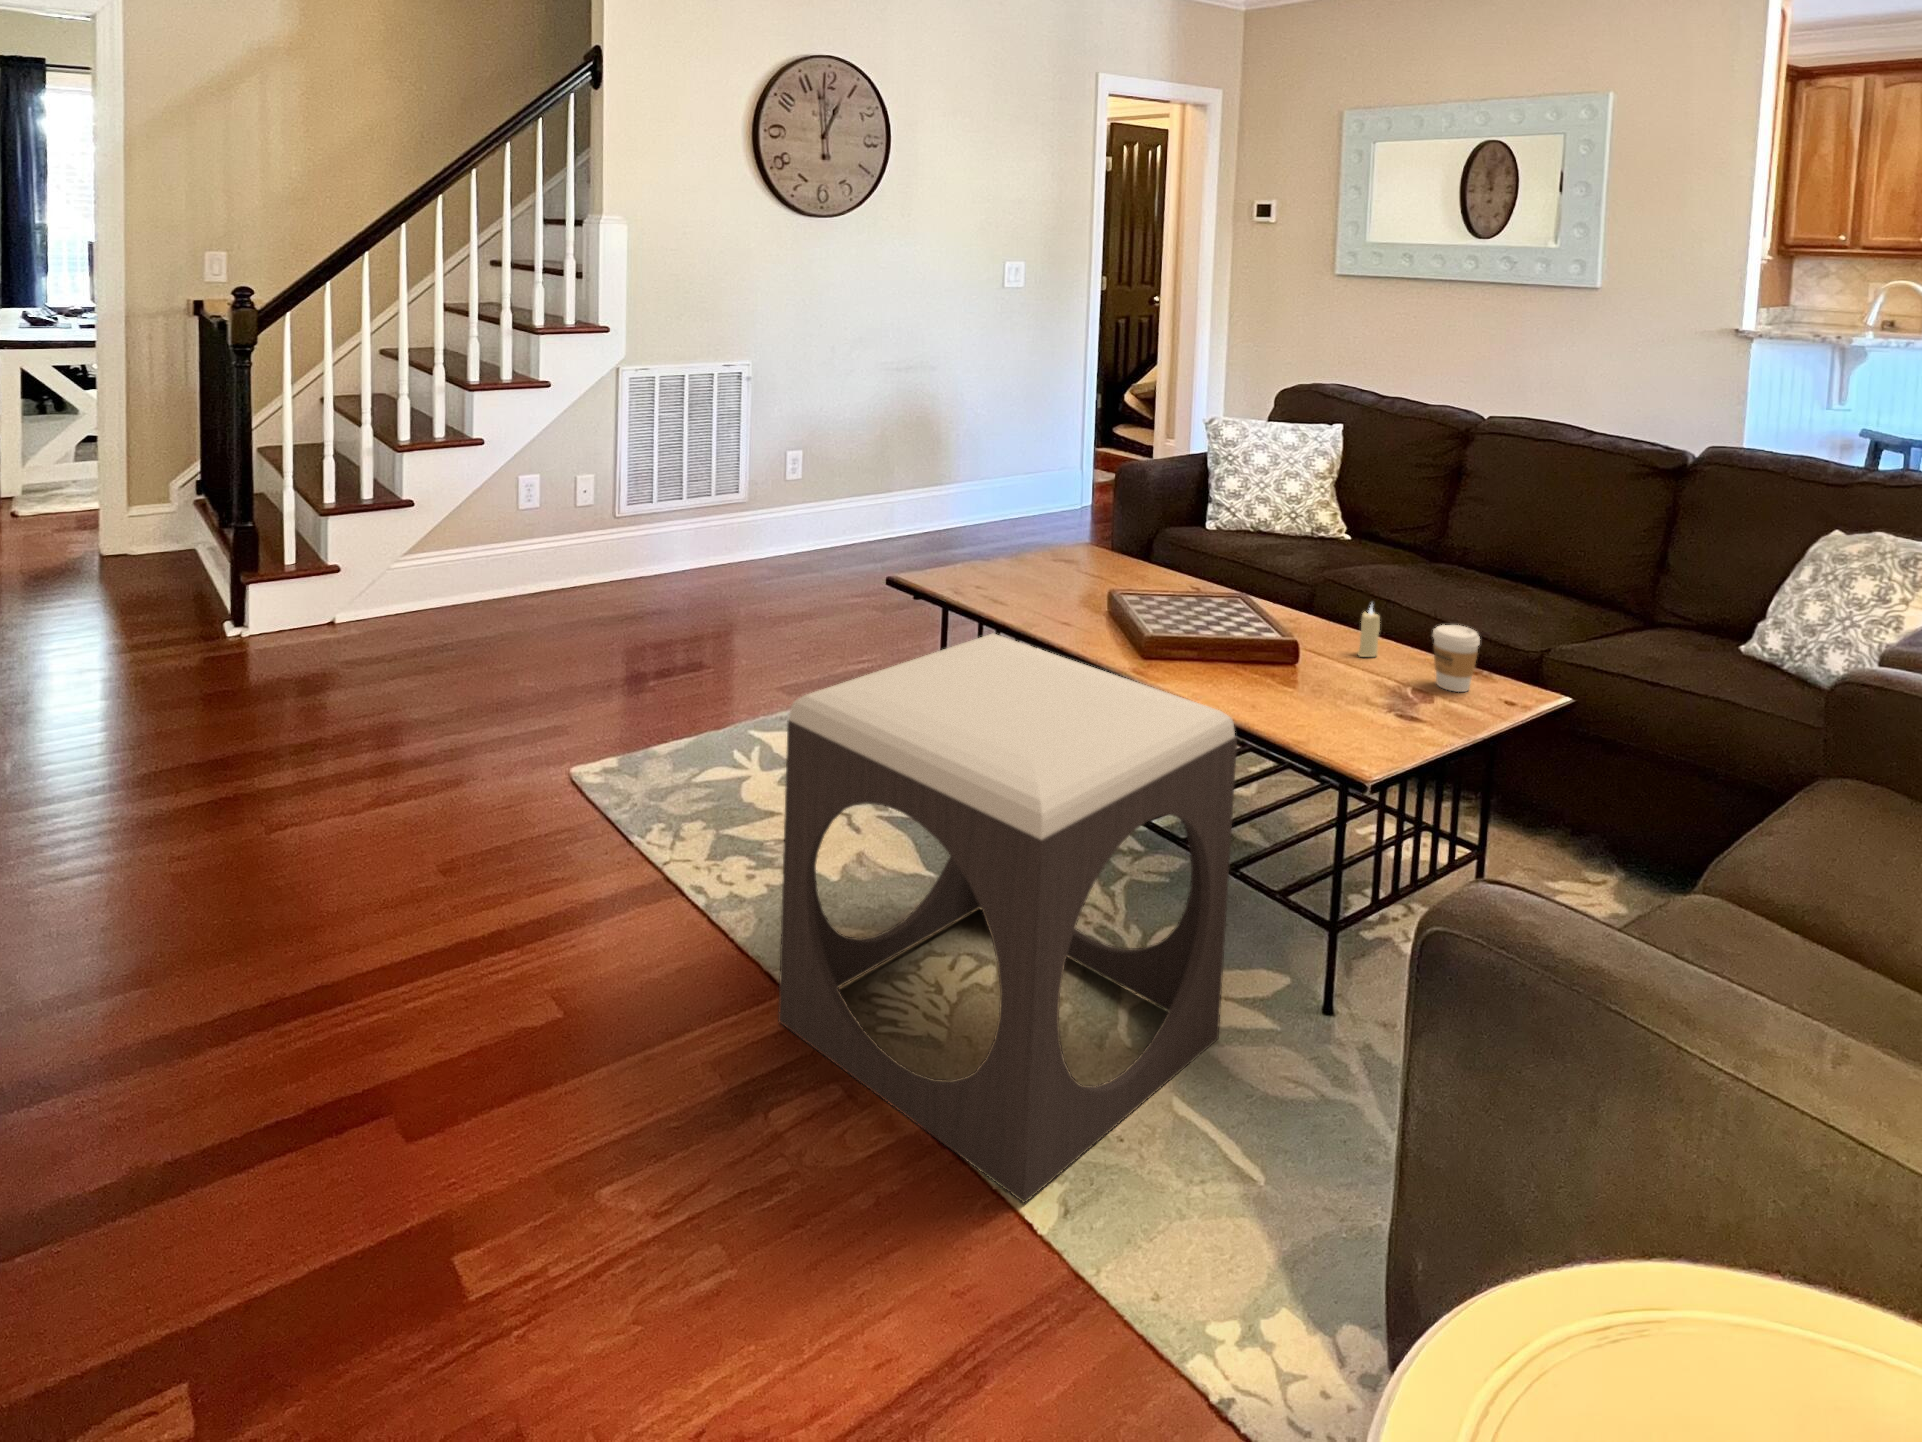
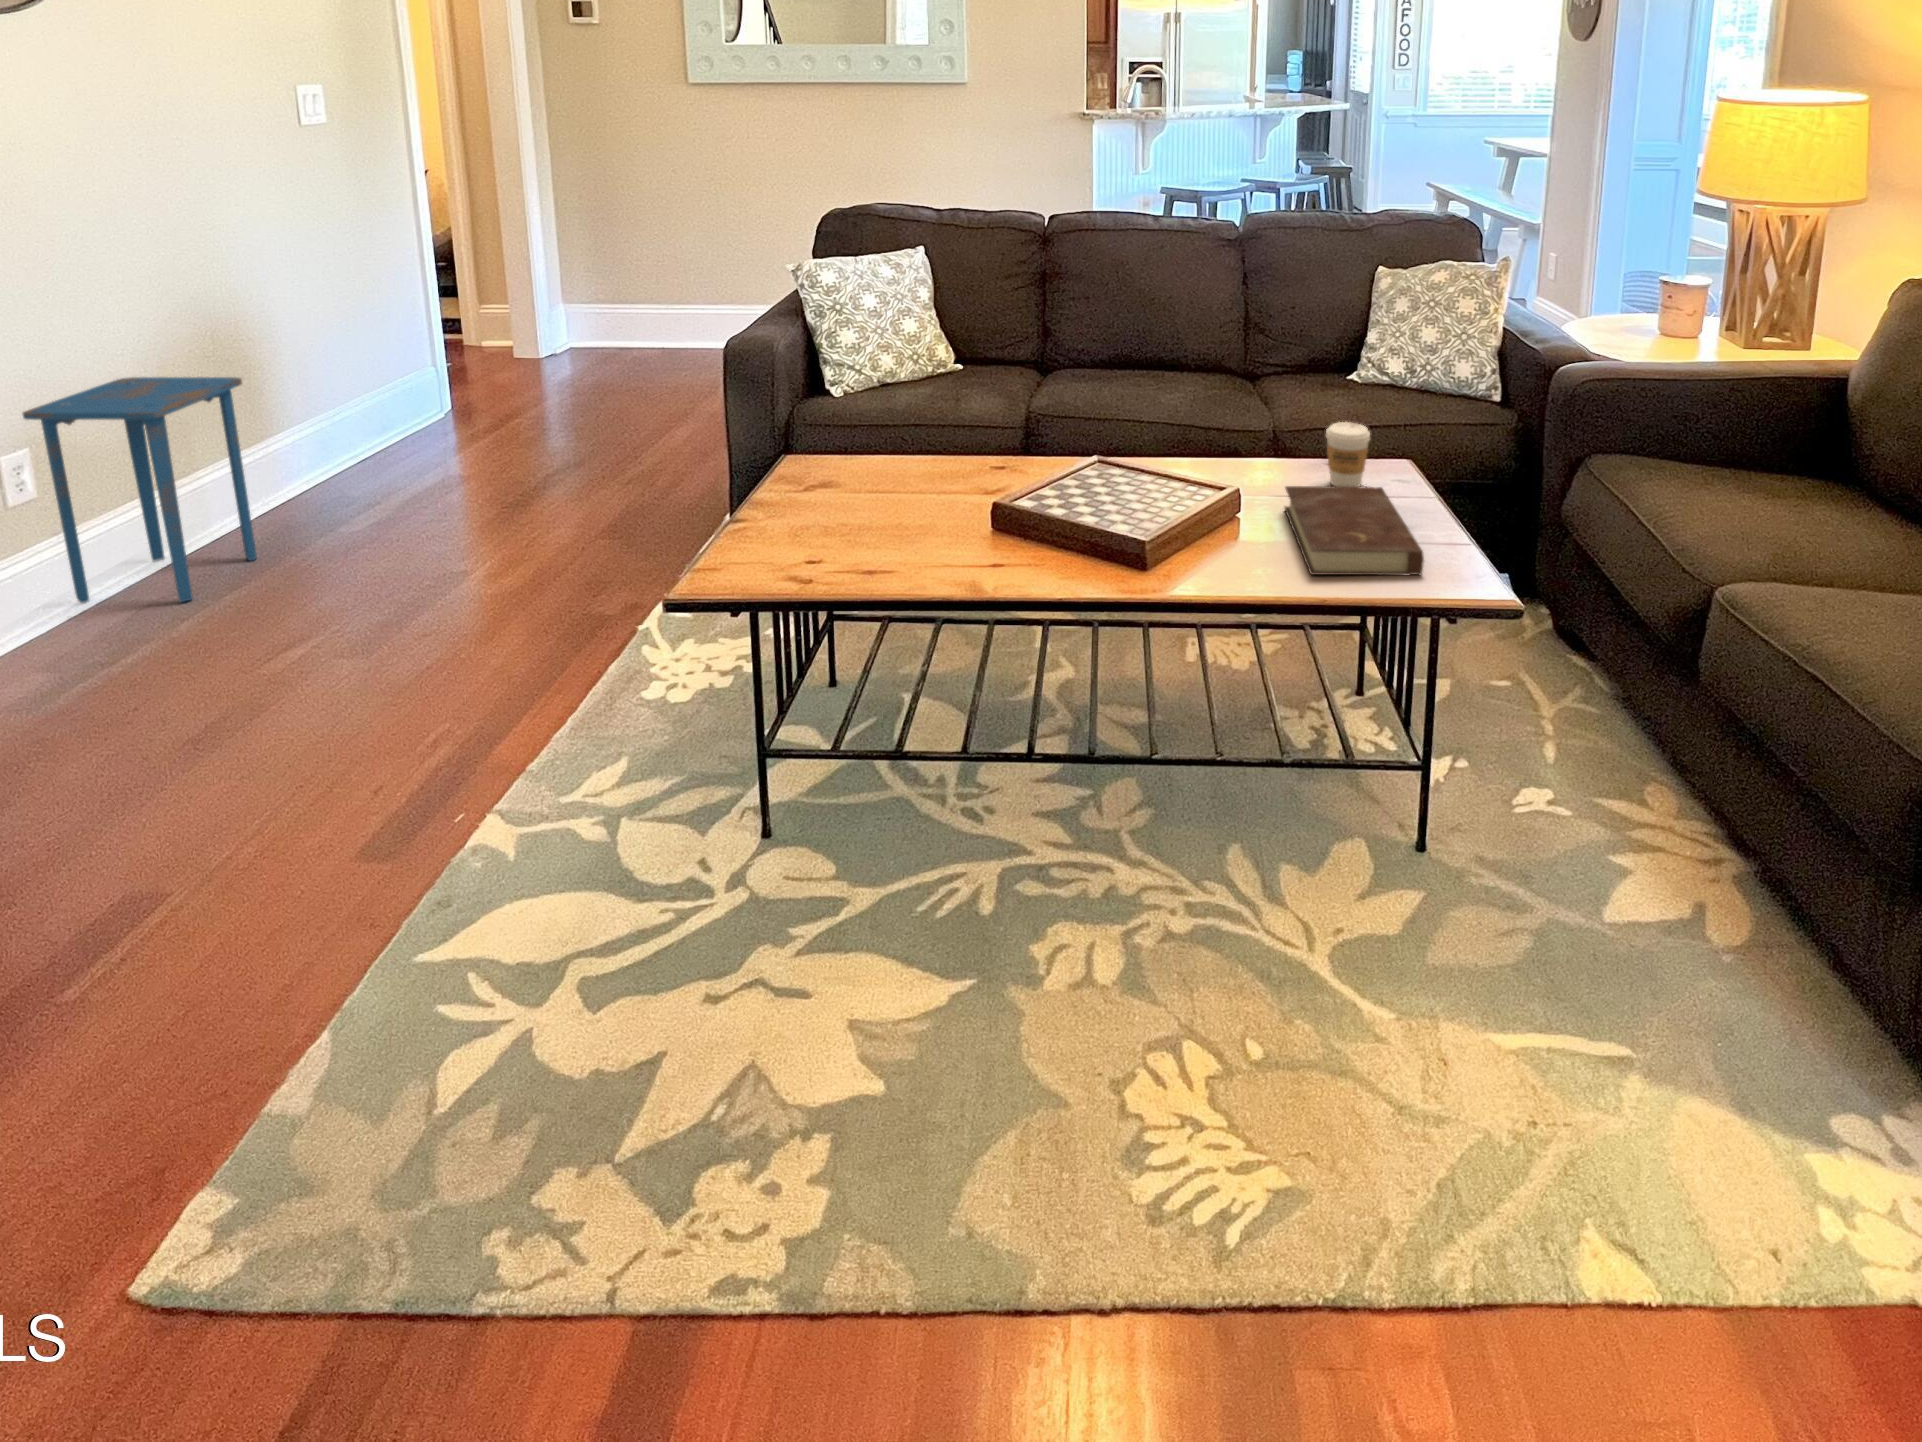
side table: none [799,423,902,561] -> present [23,377,256,603]
candle: present [1358,607,1380,657] -> none [1227,425,1250,484]
footstool: present [778,634,1237,1203] -> none [1065,600,1667,1378]
book: none [1261,656,1439,740] -> present [1285,486,1424,575]

